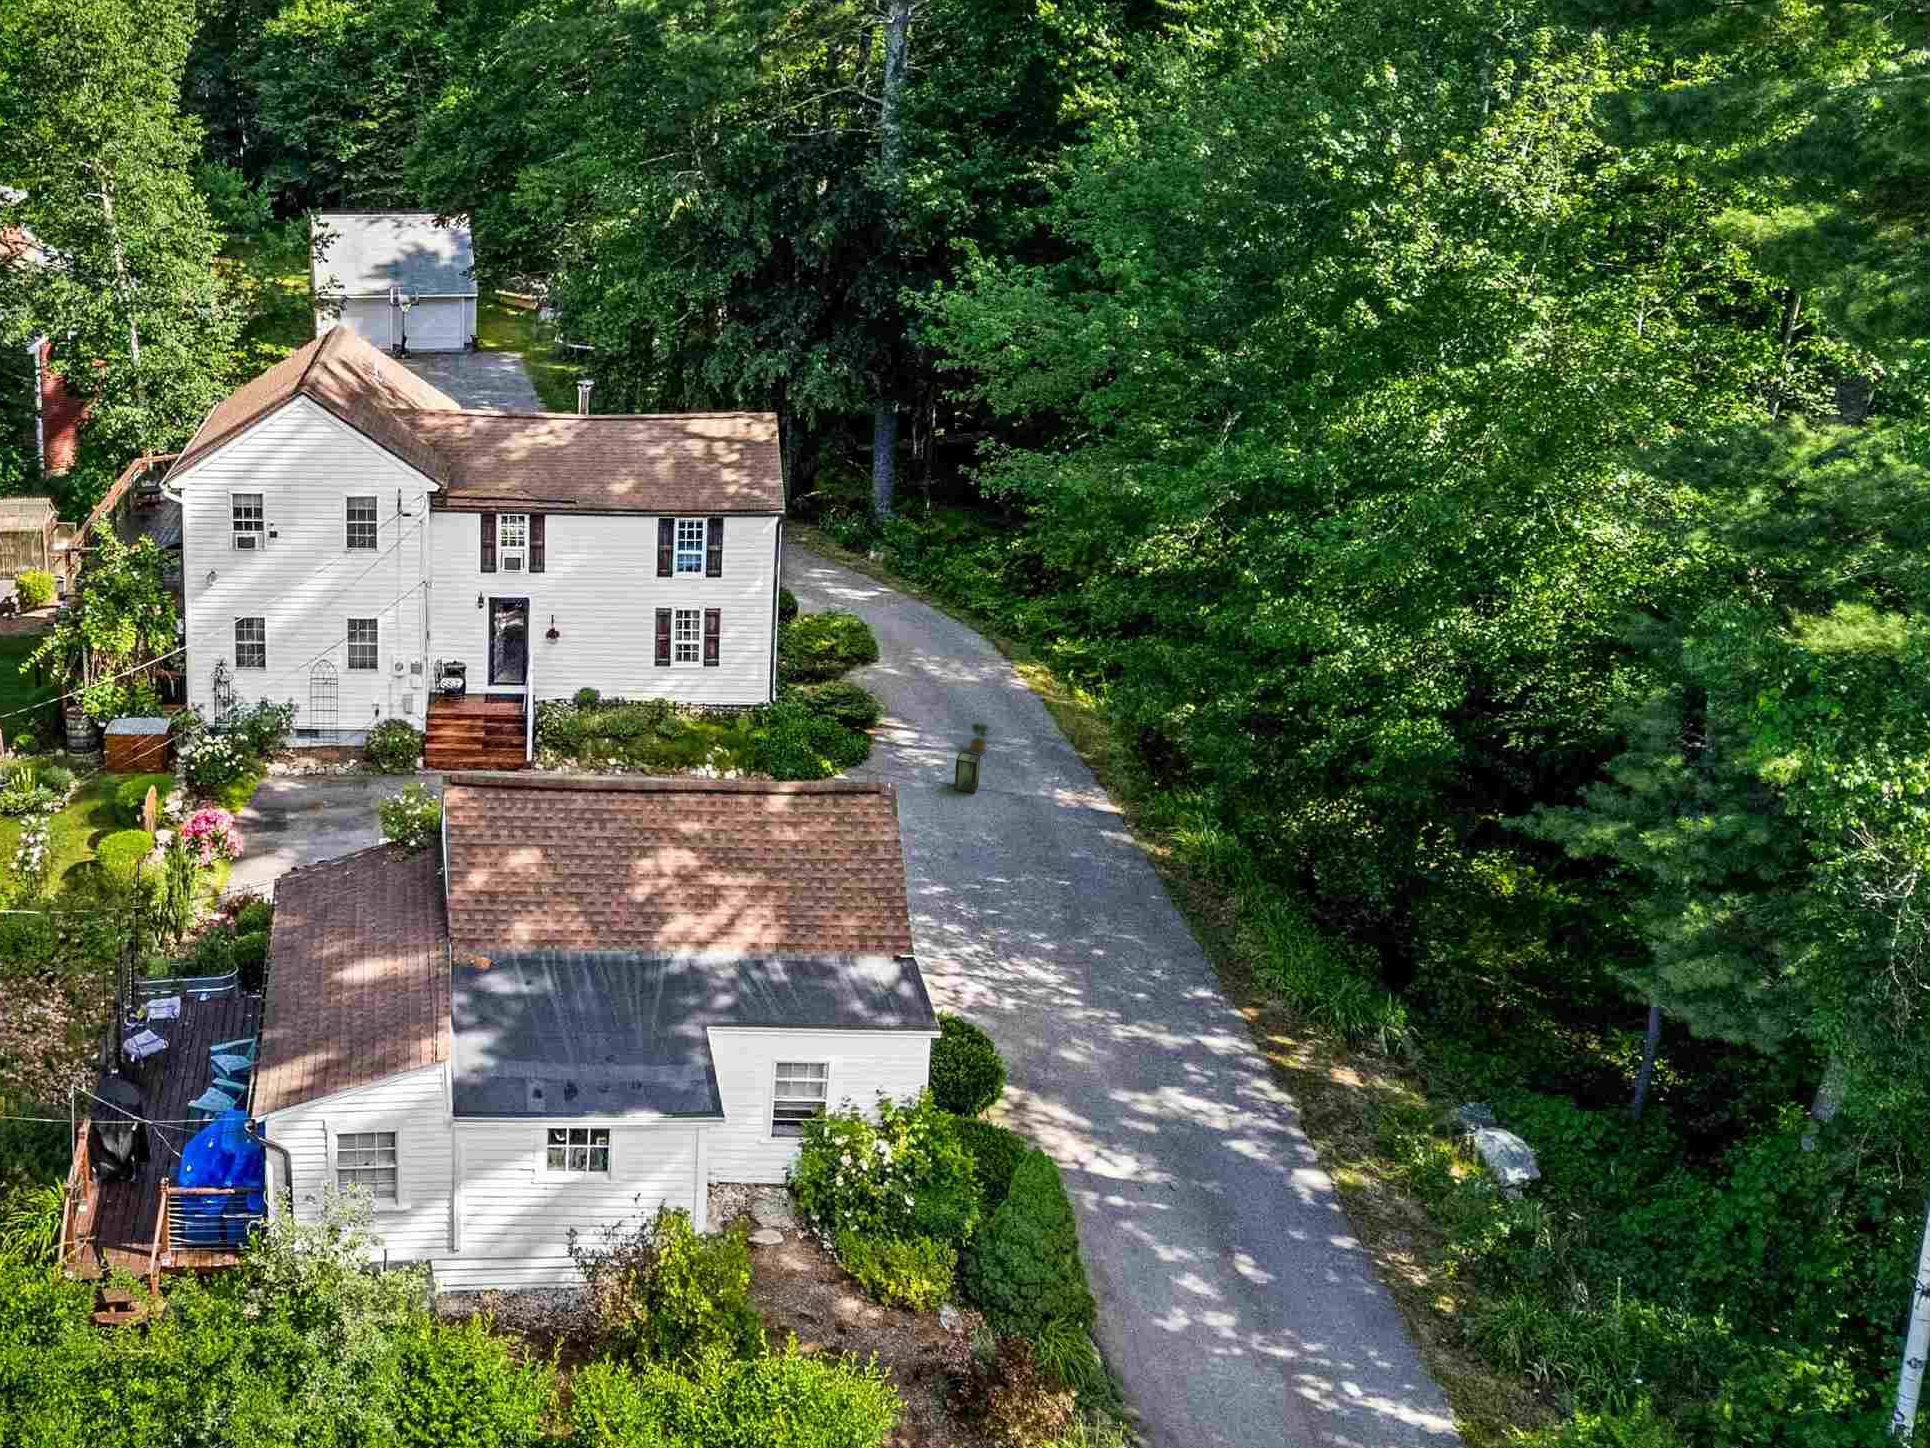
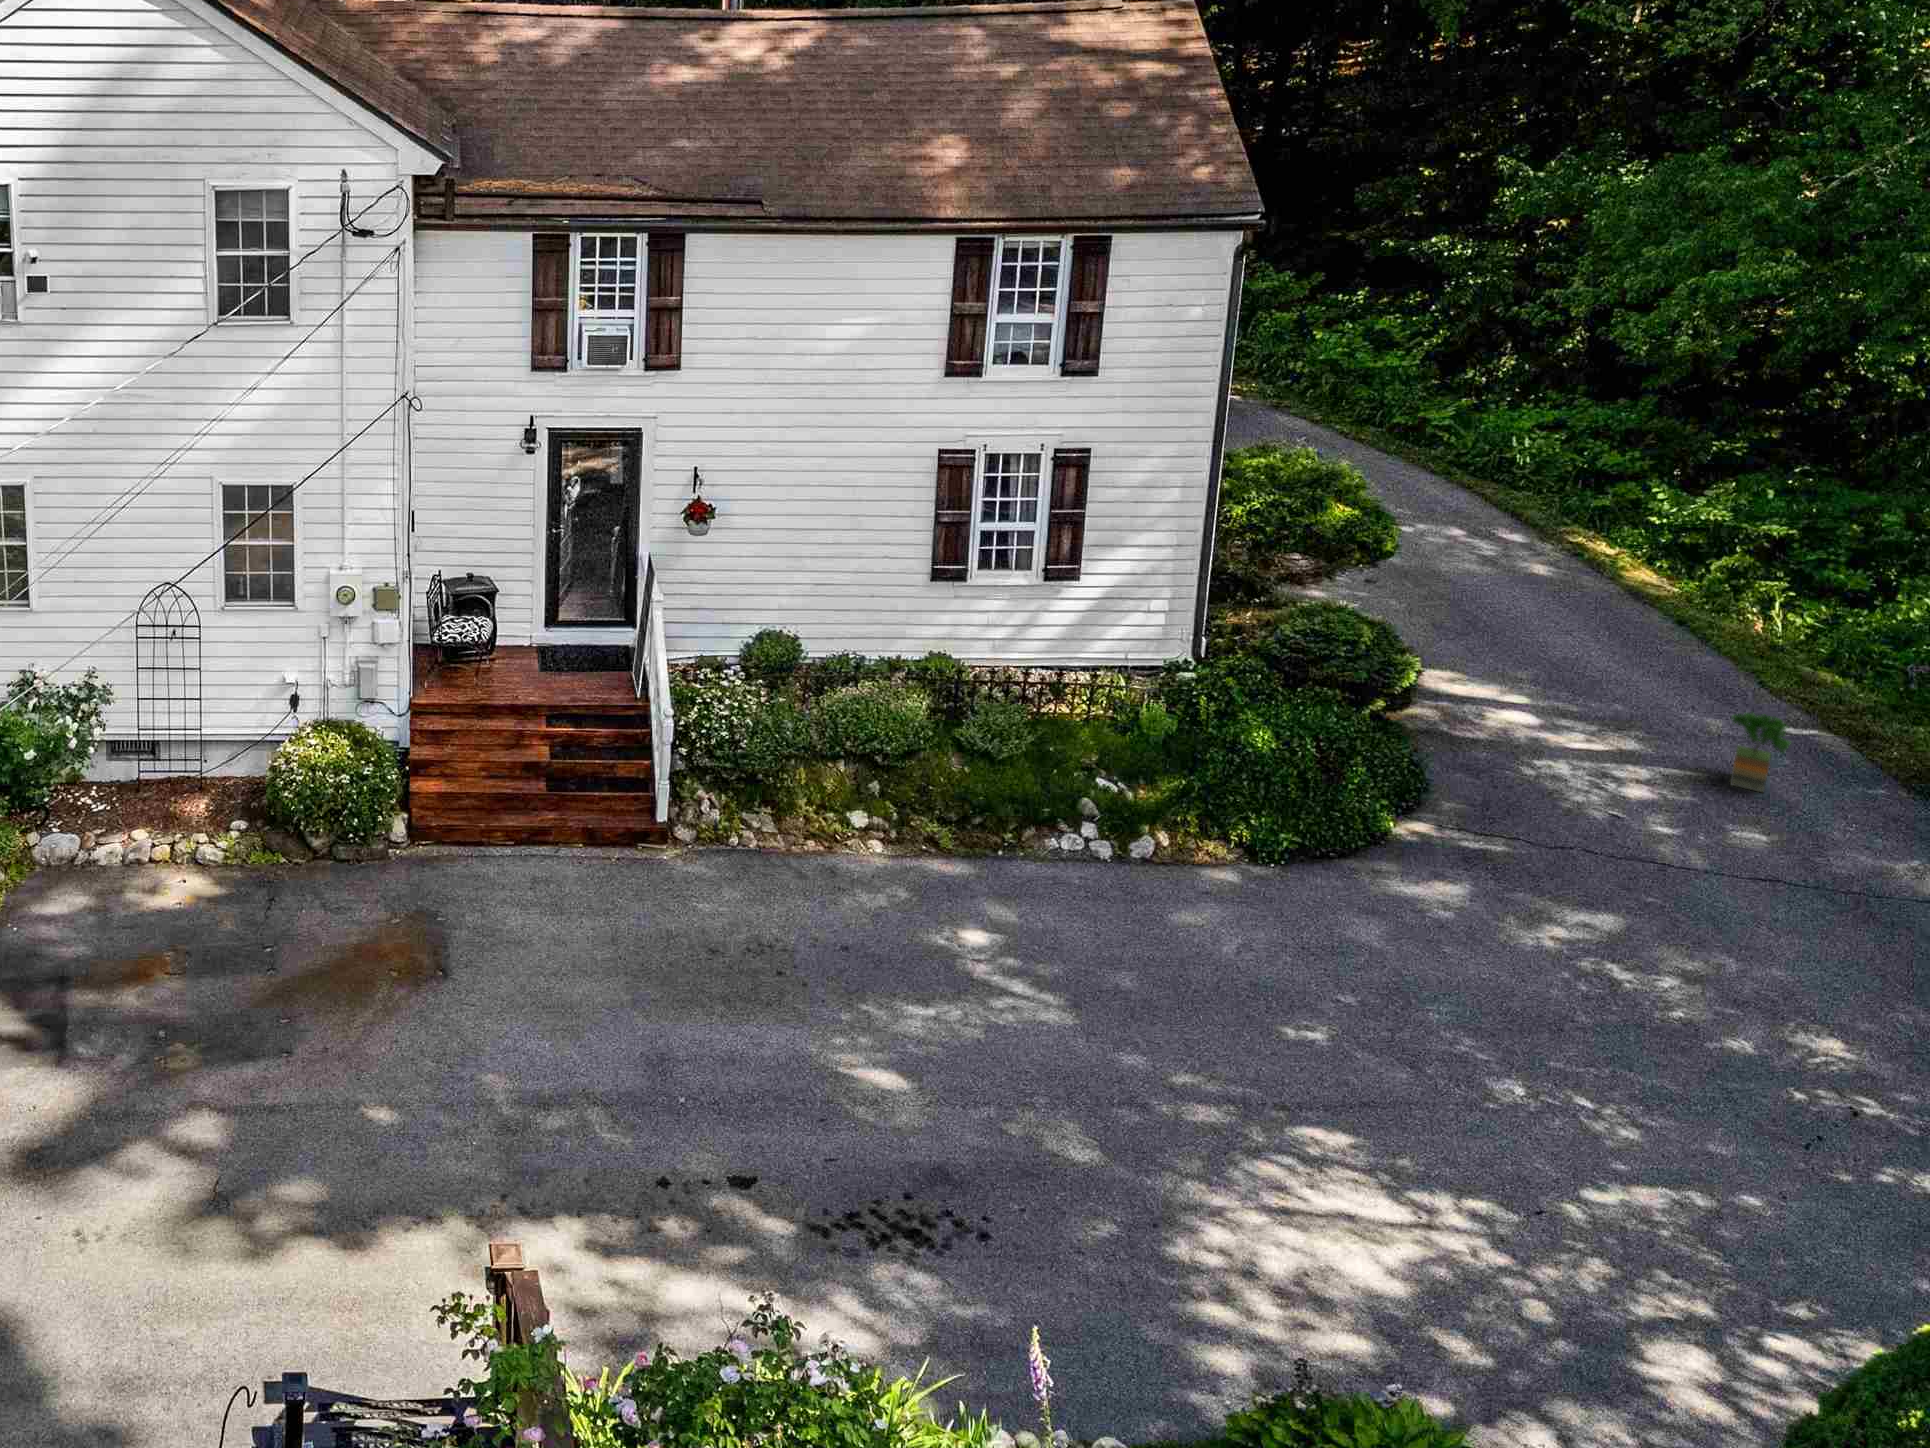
storage box: present [955,753,980,793] -> none [1795,806,1892,916]

